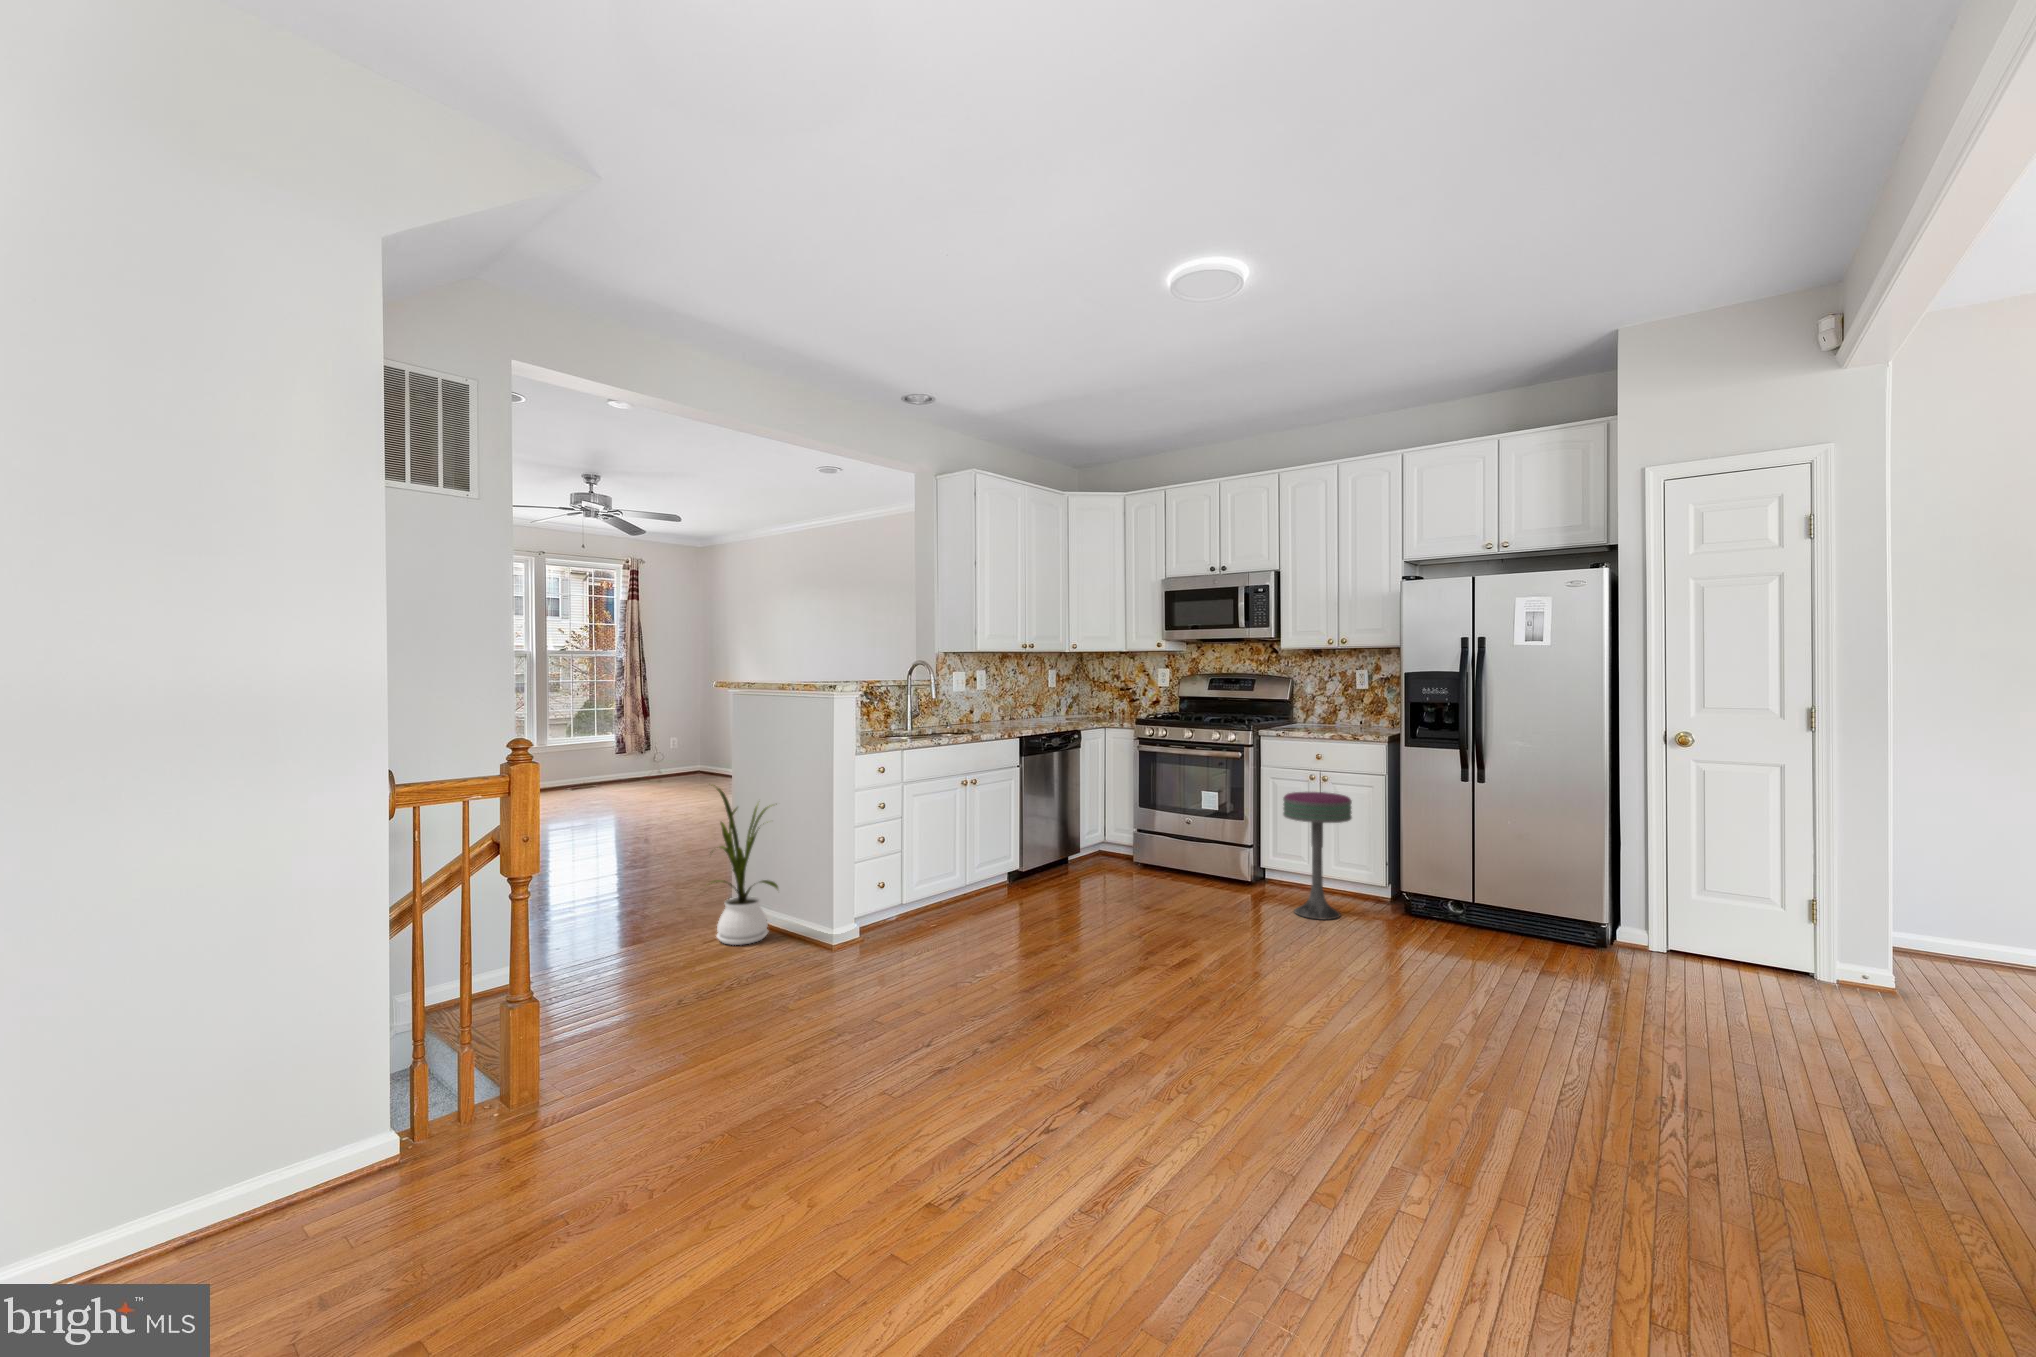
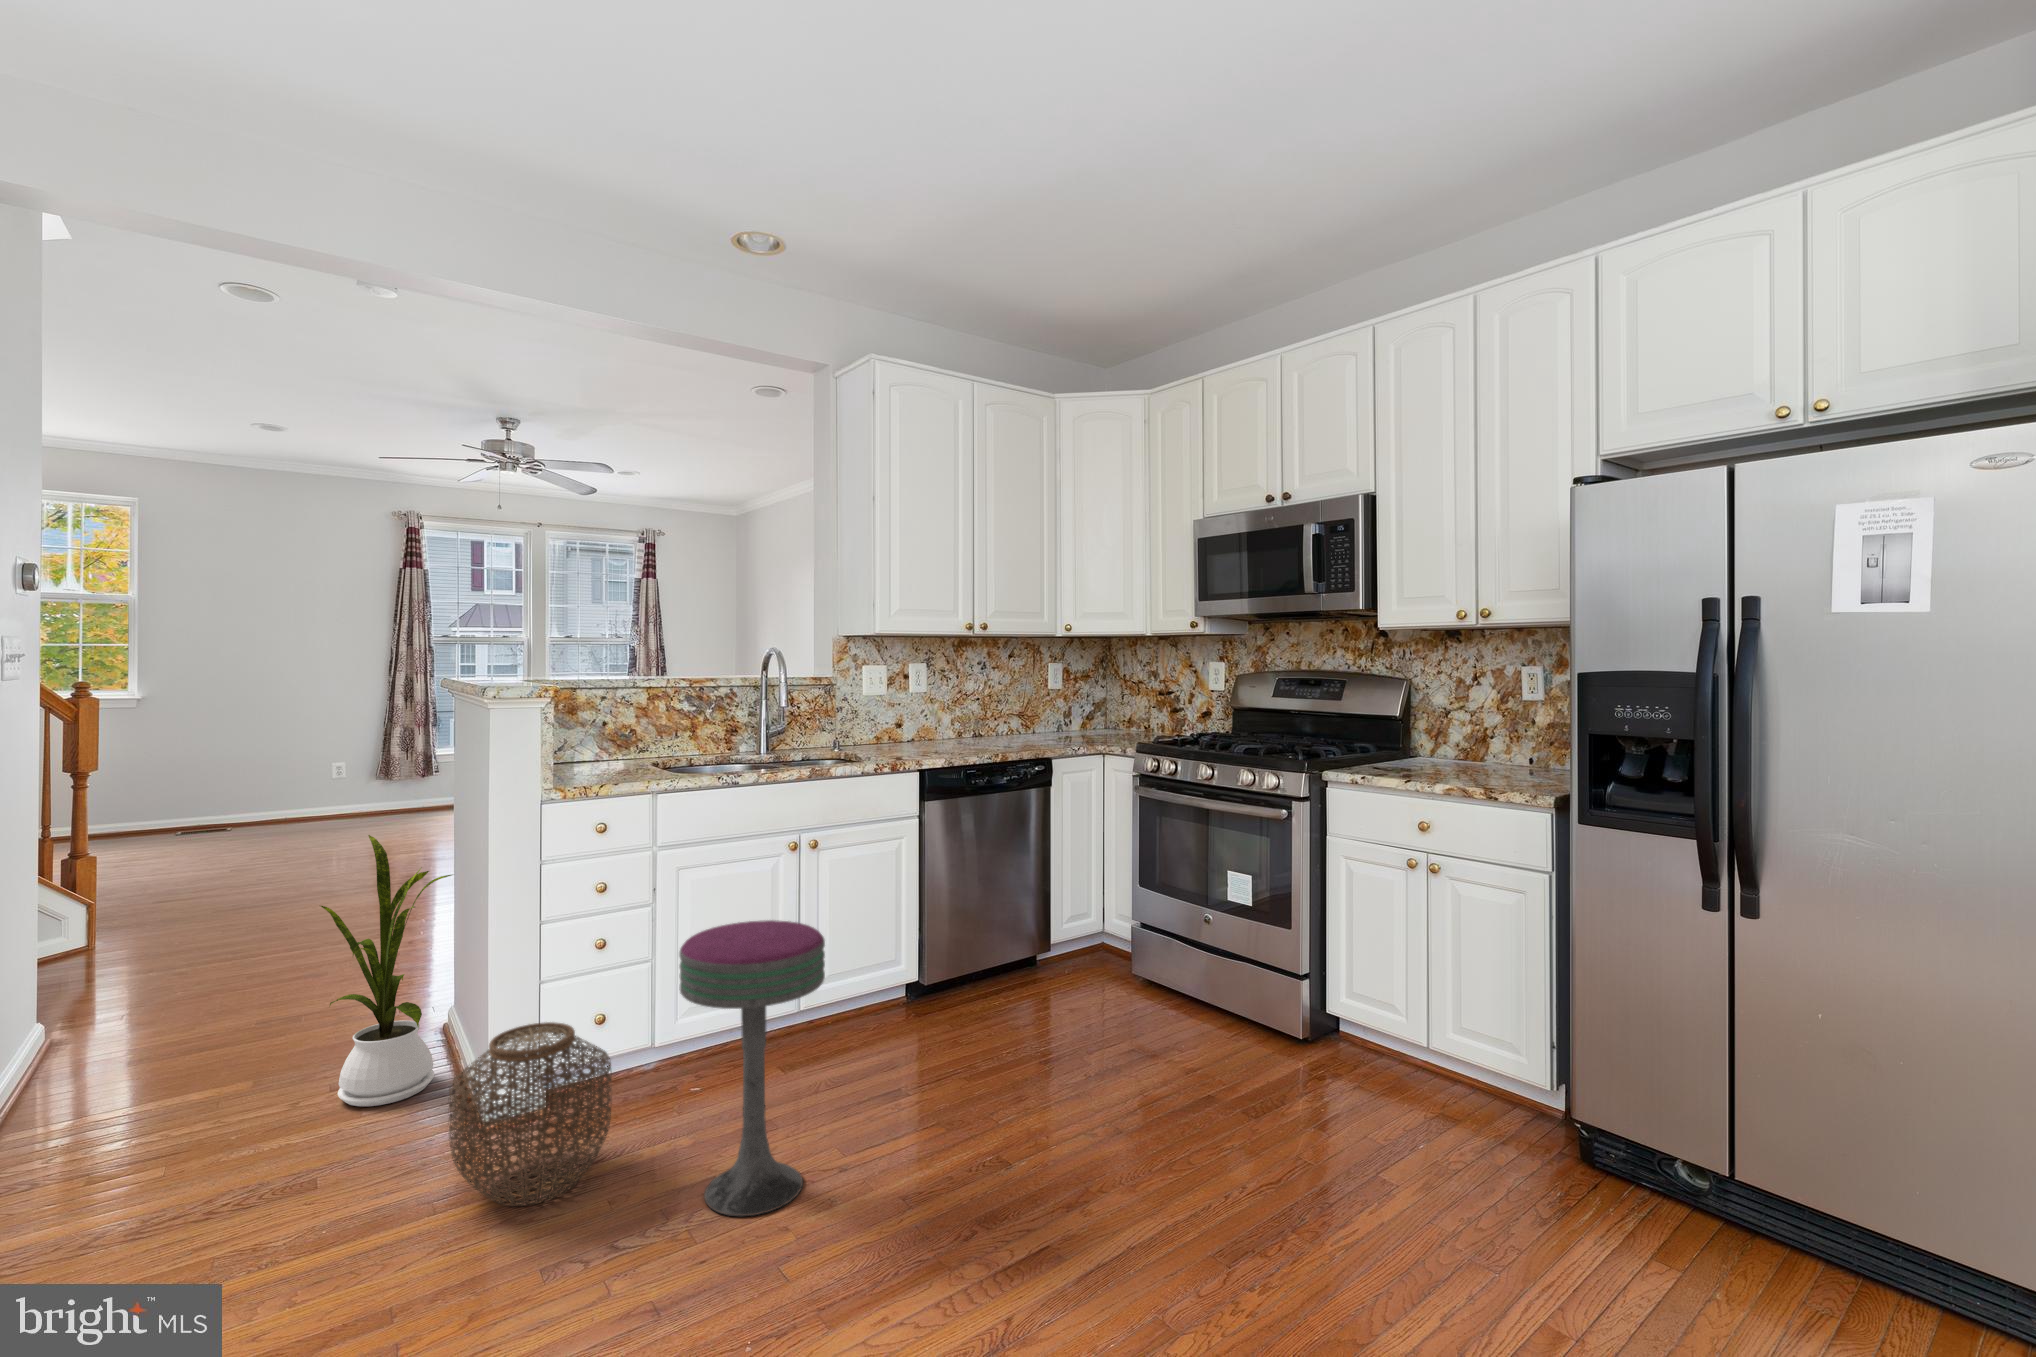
bar stool: present [1283,792,1352,920] -> present [679,920,825,1216]
woven basket: none [856,874,937,969] -> present [449,1022,612,1206]

